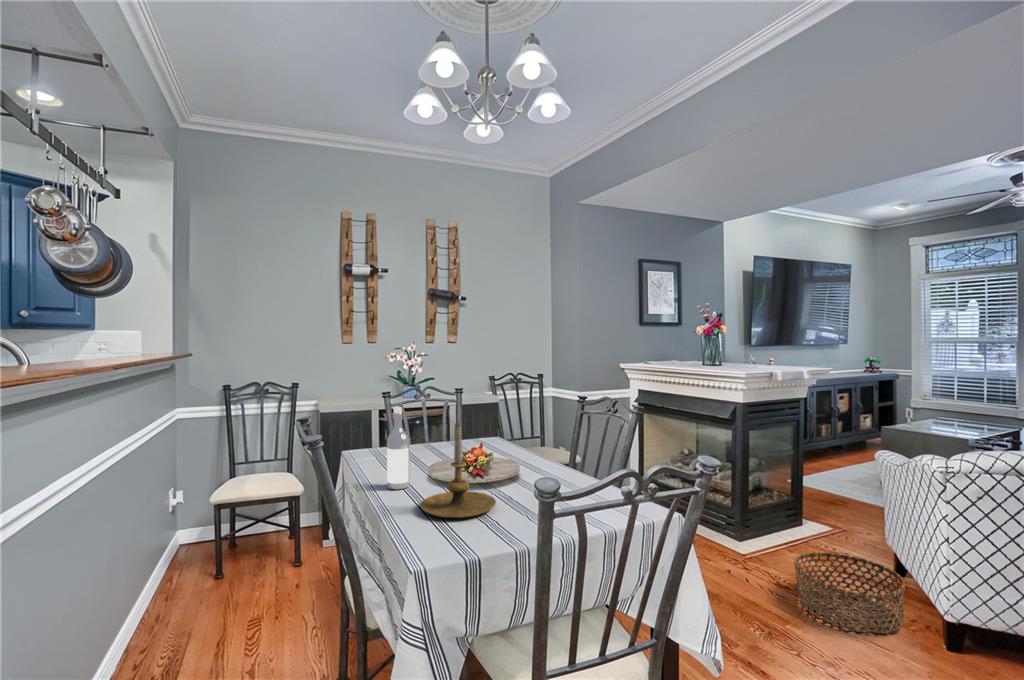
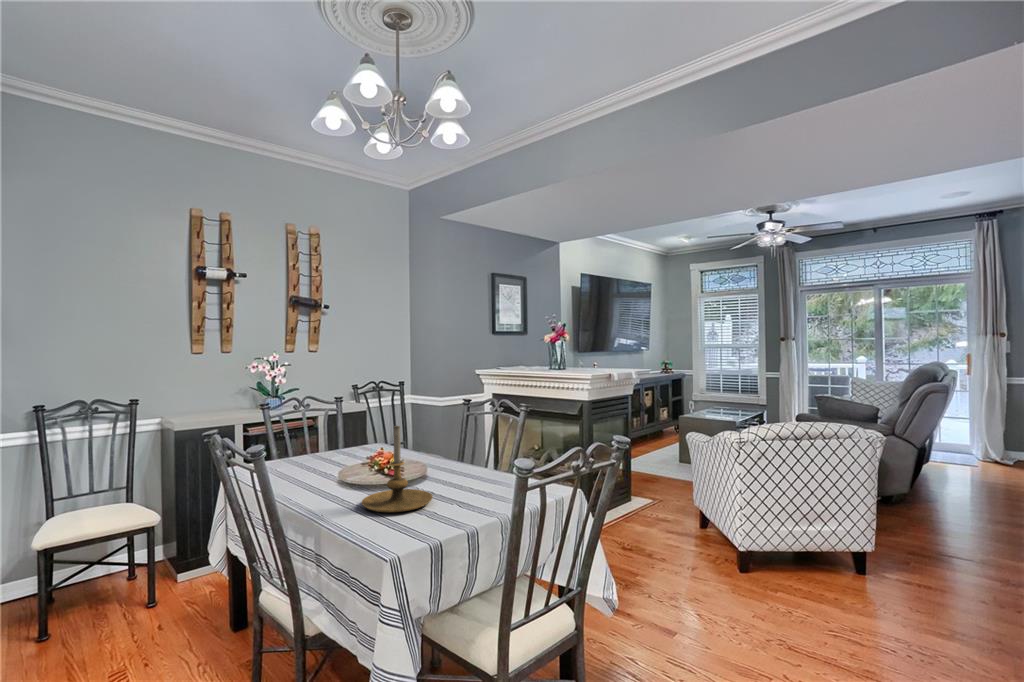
wine bottle: present [387,407,410,489] -> none [311,415,334,496]
basket: present [794,552,905,633] -> none [637,515,712,571]

